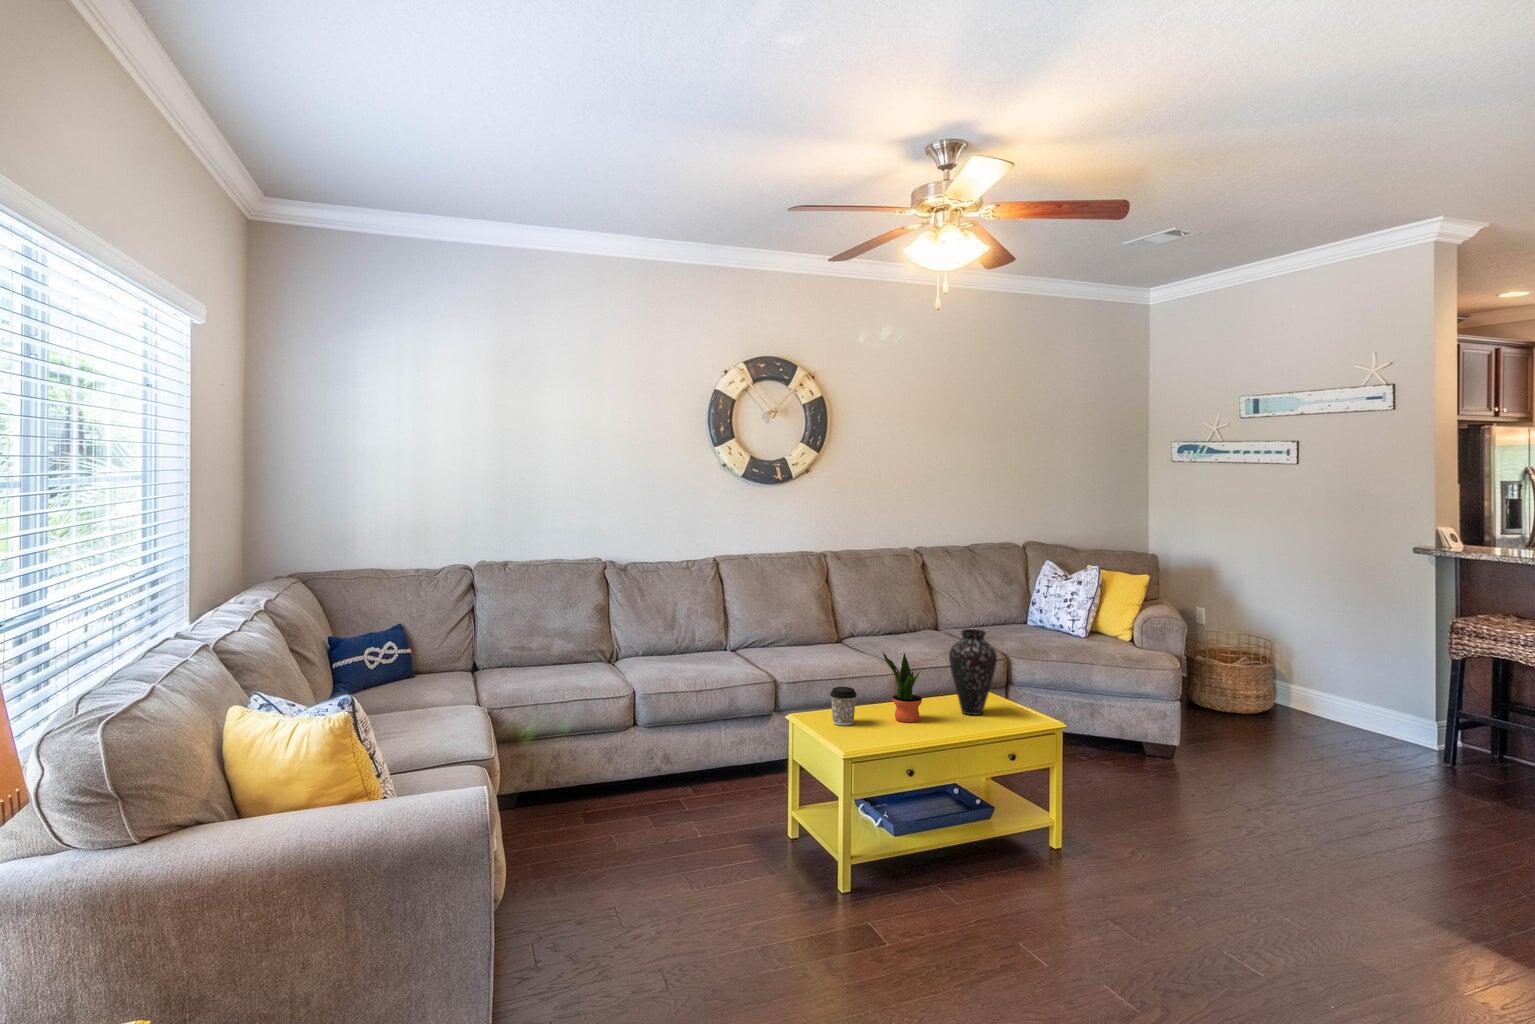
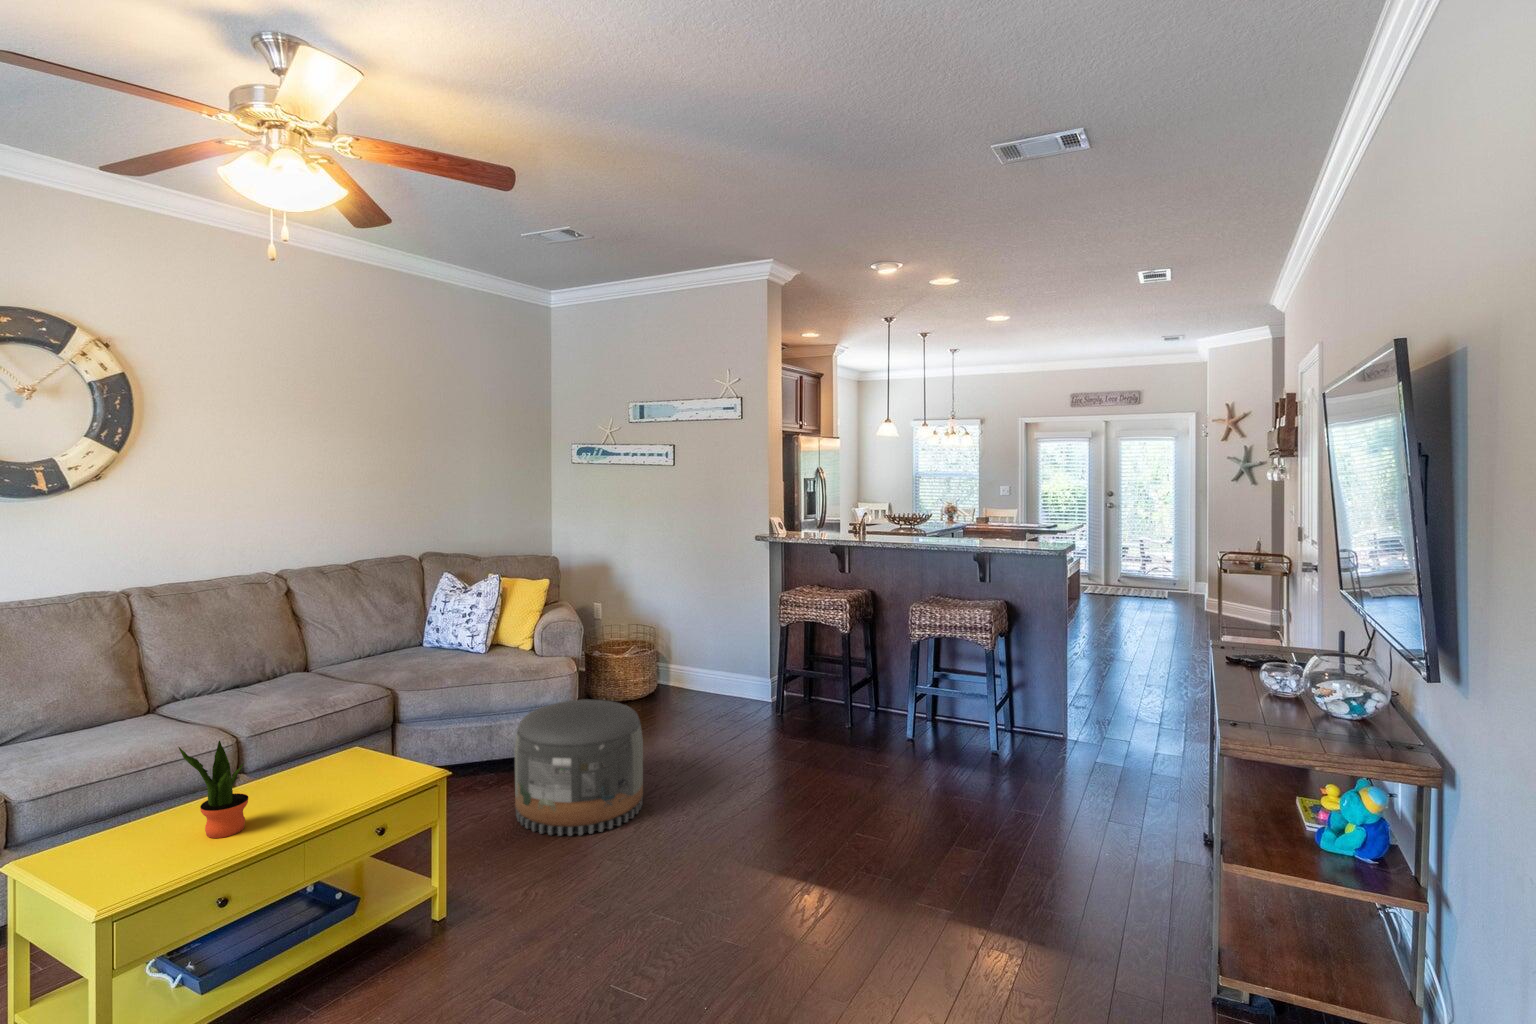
vase: present [949,629,997,715] -> none [292,689,359,801]
coffee cup: present [830,687,857,726] -> none [83,809,134,872]
pouf: none [1116,688,1254,816] -> present [515,700,643,836]

